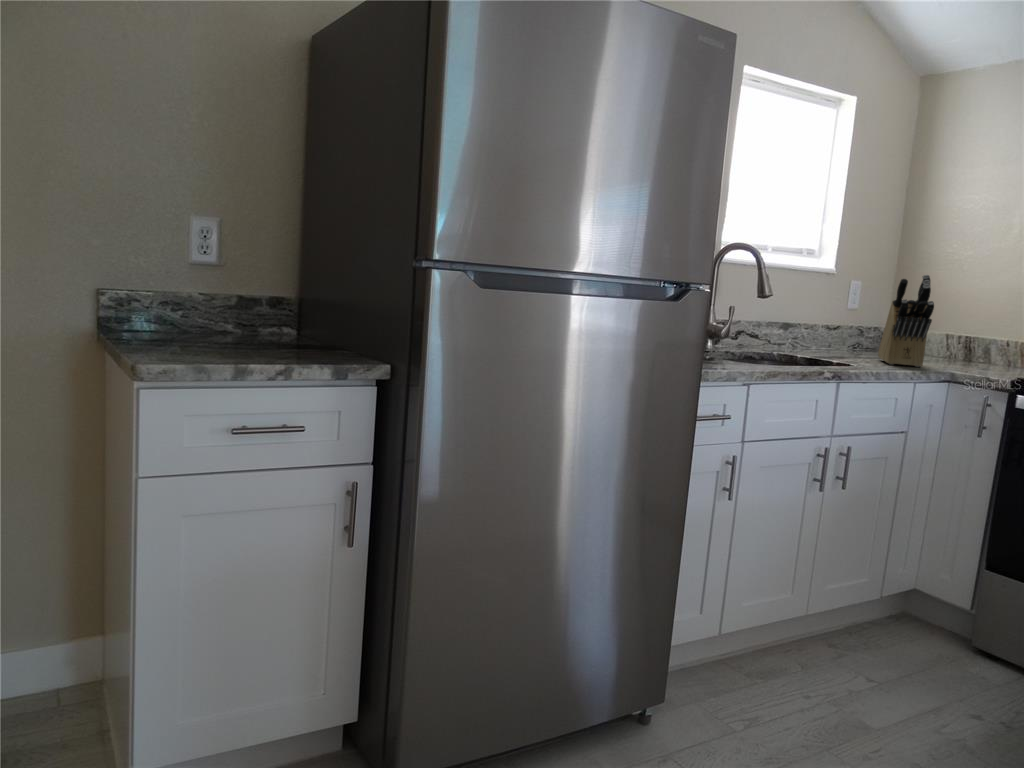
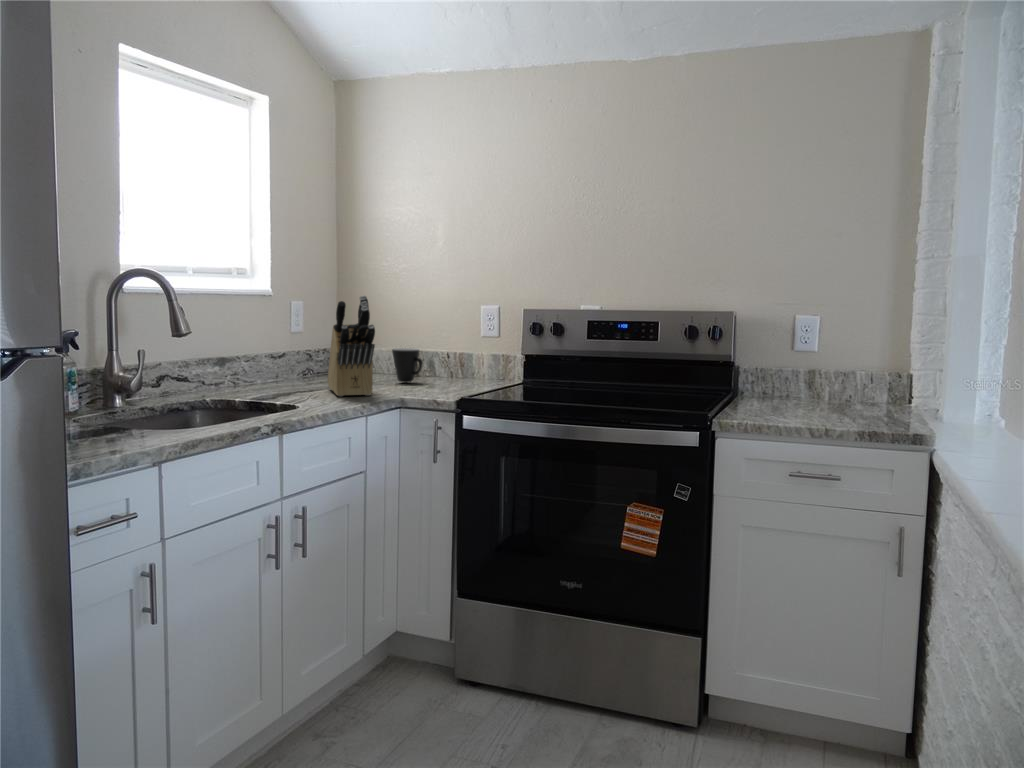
mug: none [946,330,978,364] -> present [392,348,423,383]

